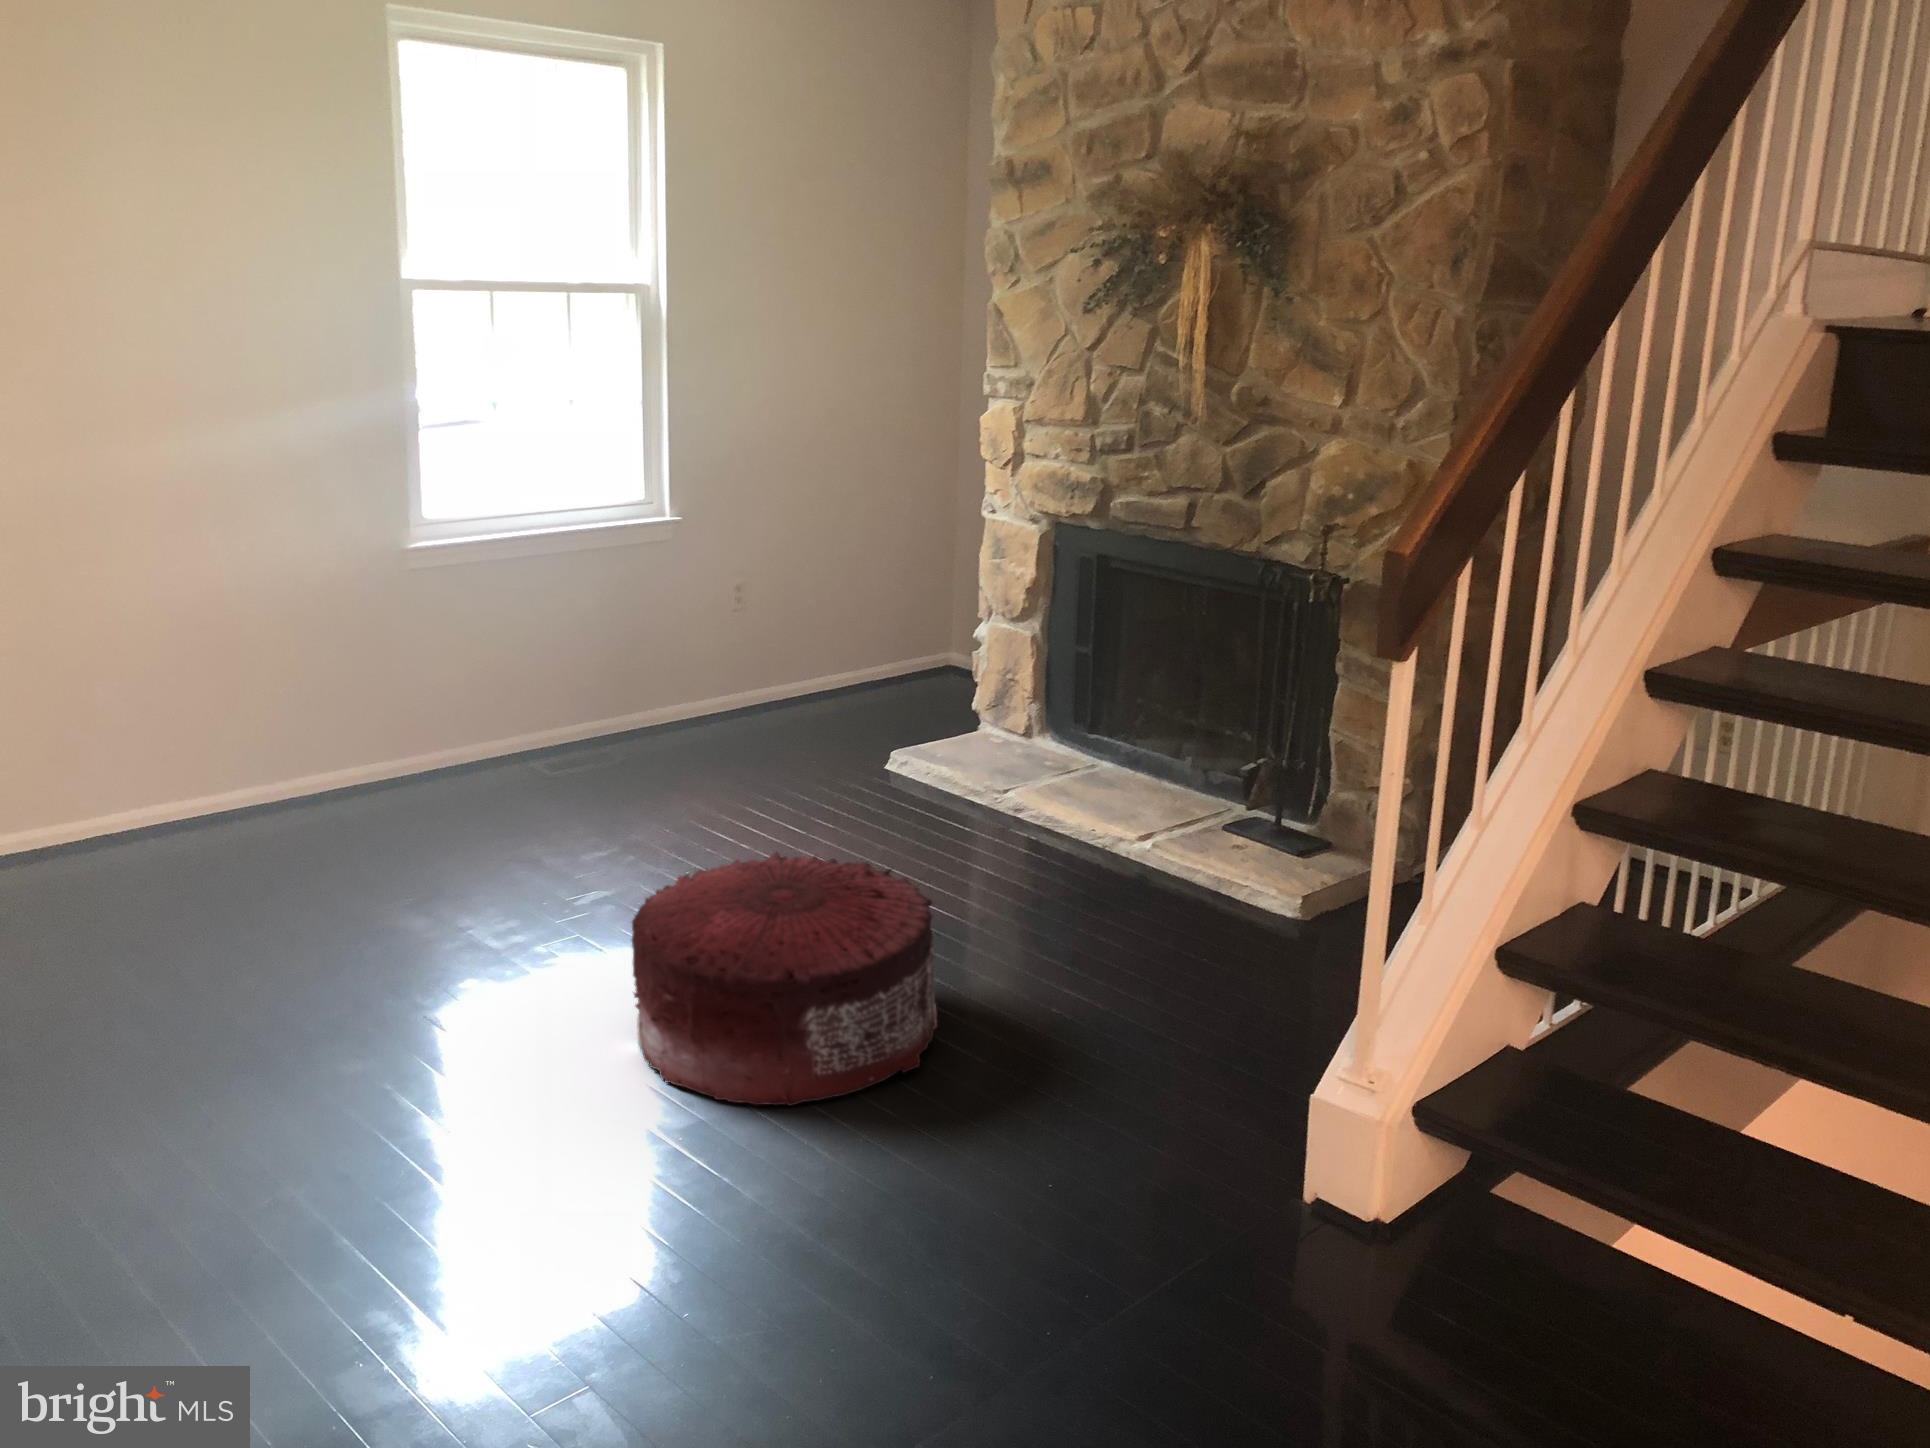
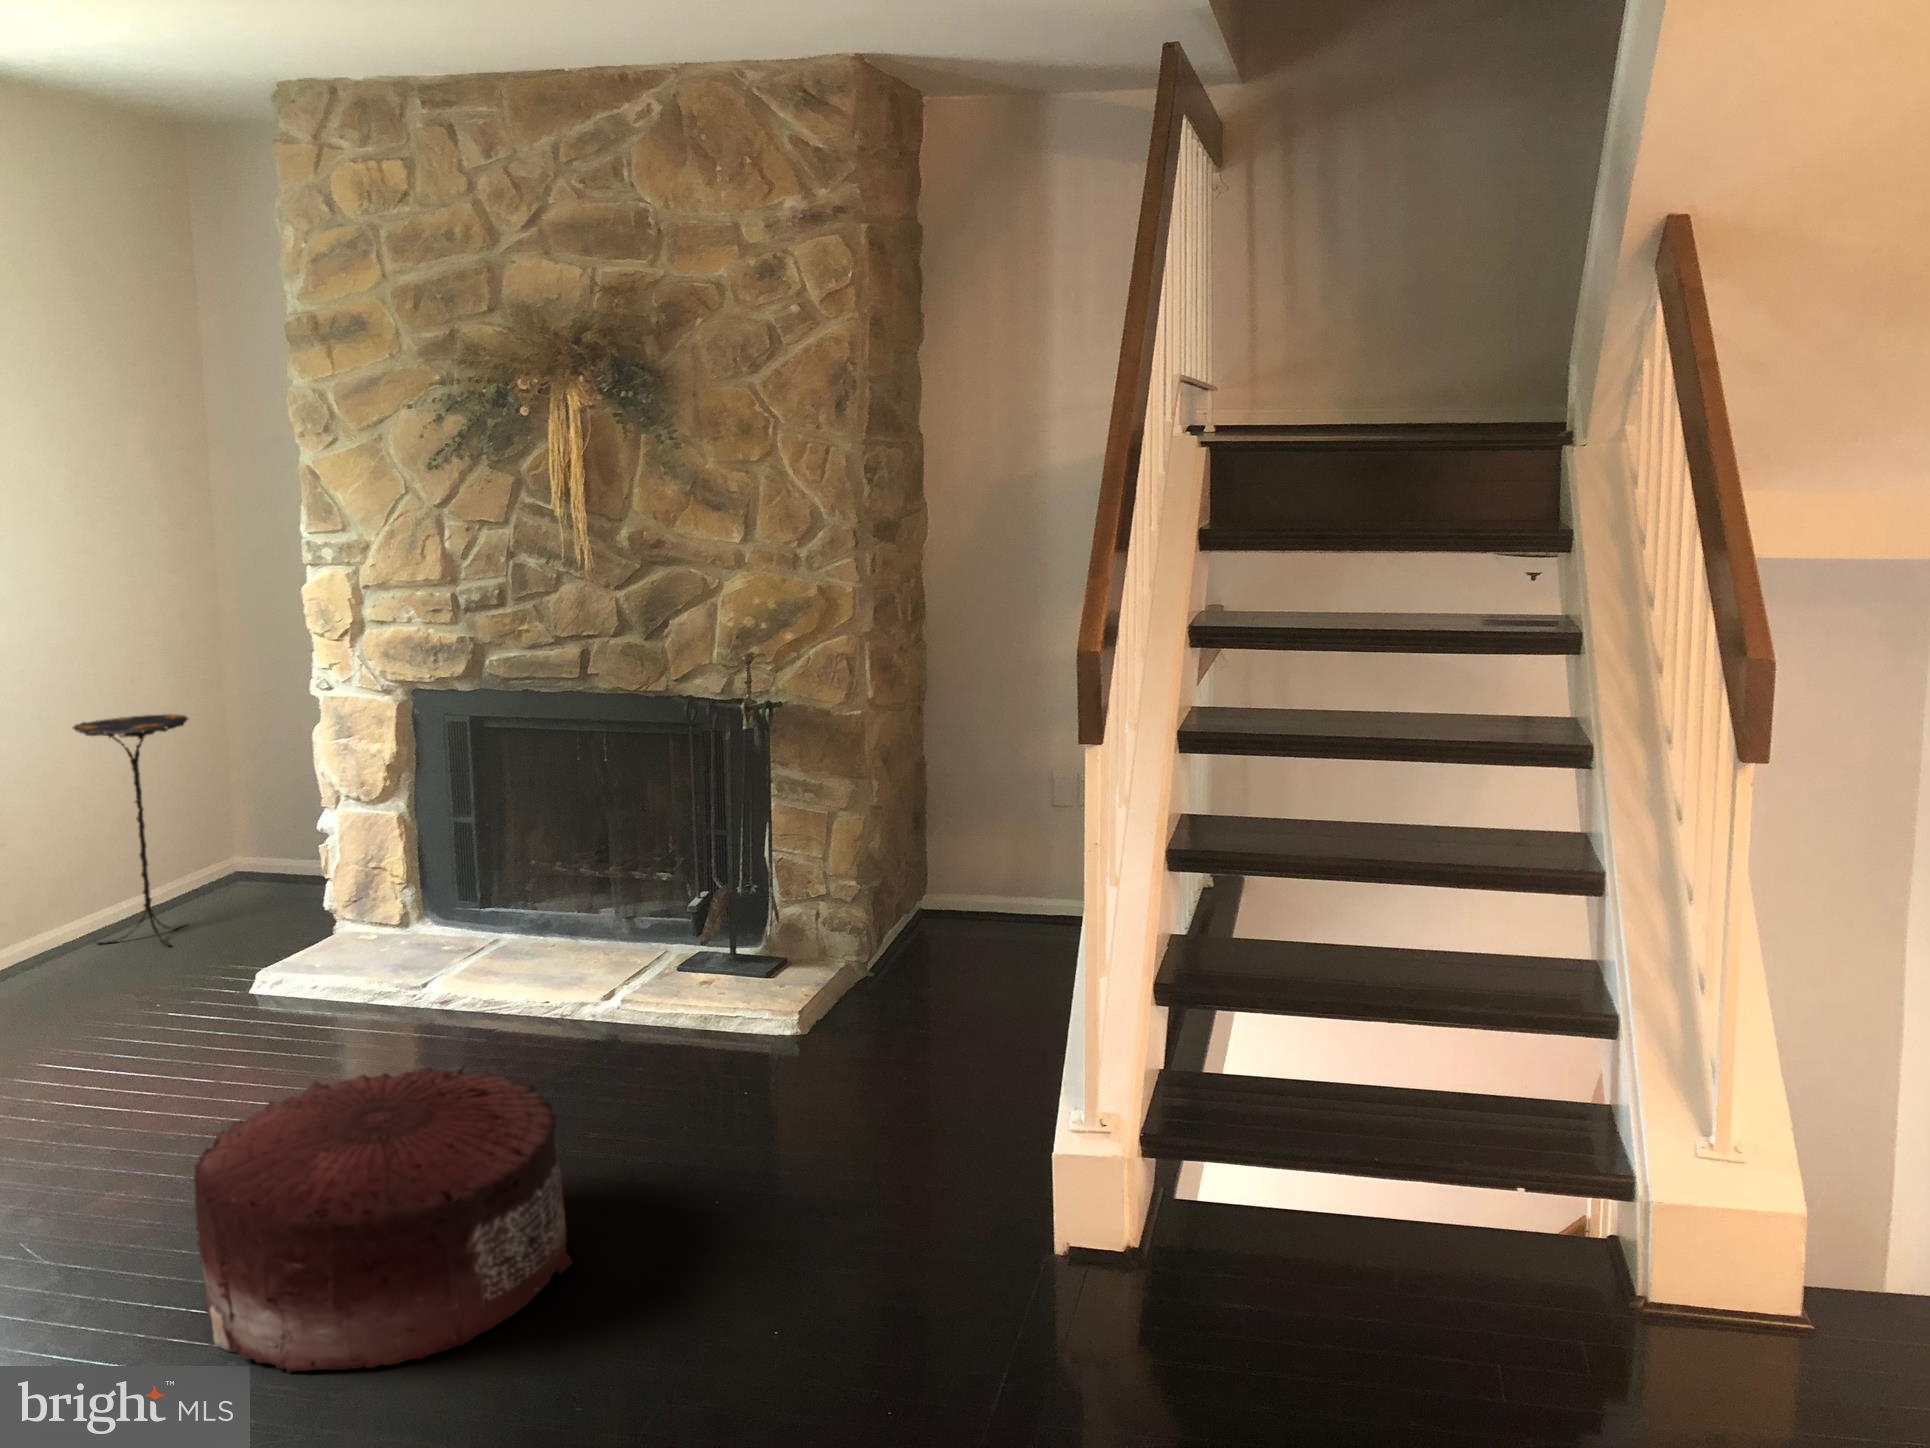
side table: none [806,515,894,716] -> present [72,715,188,945]

